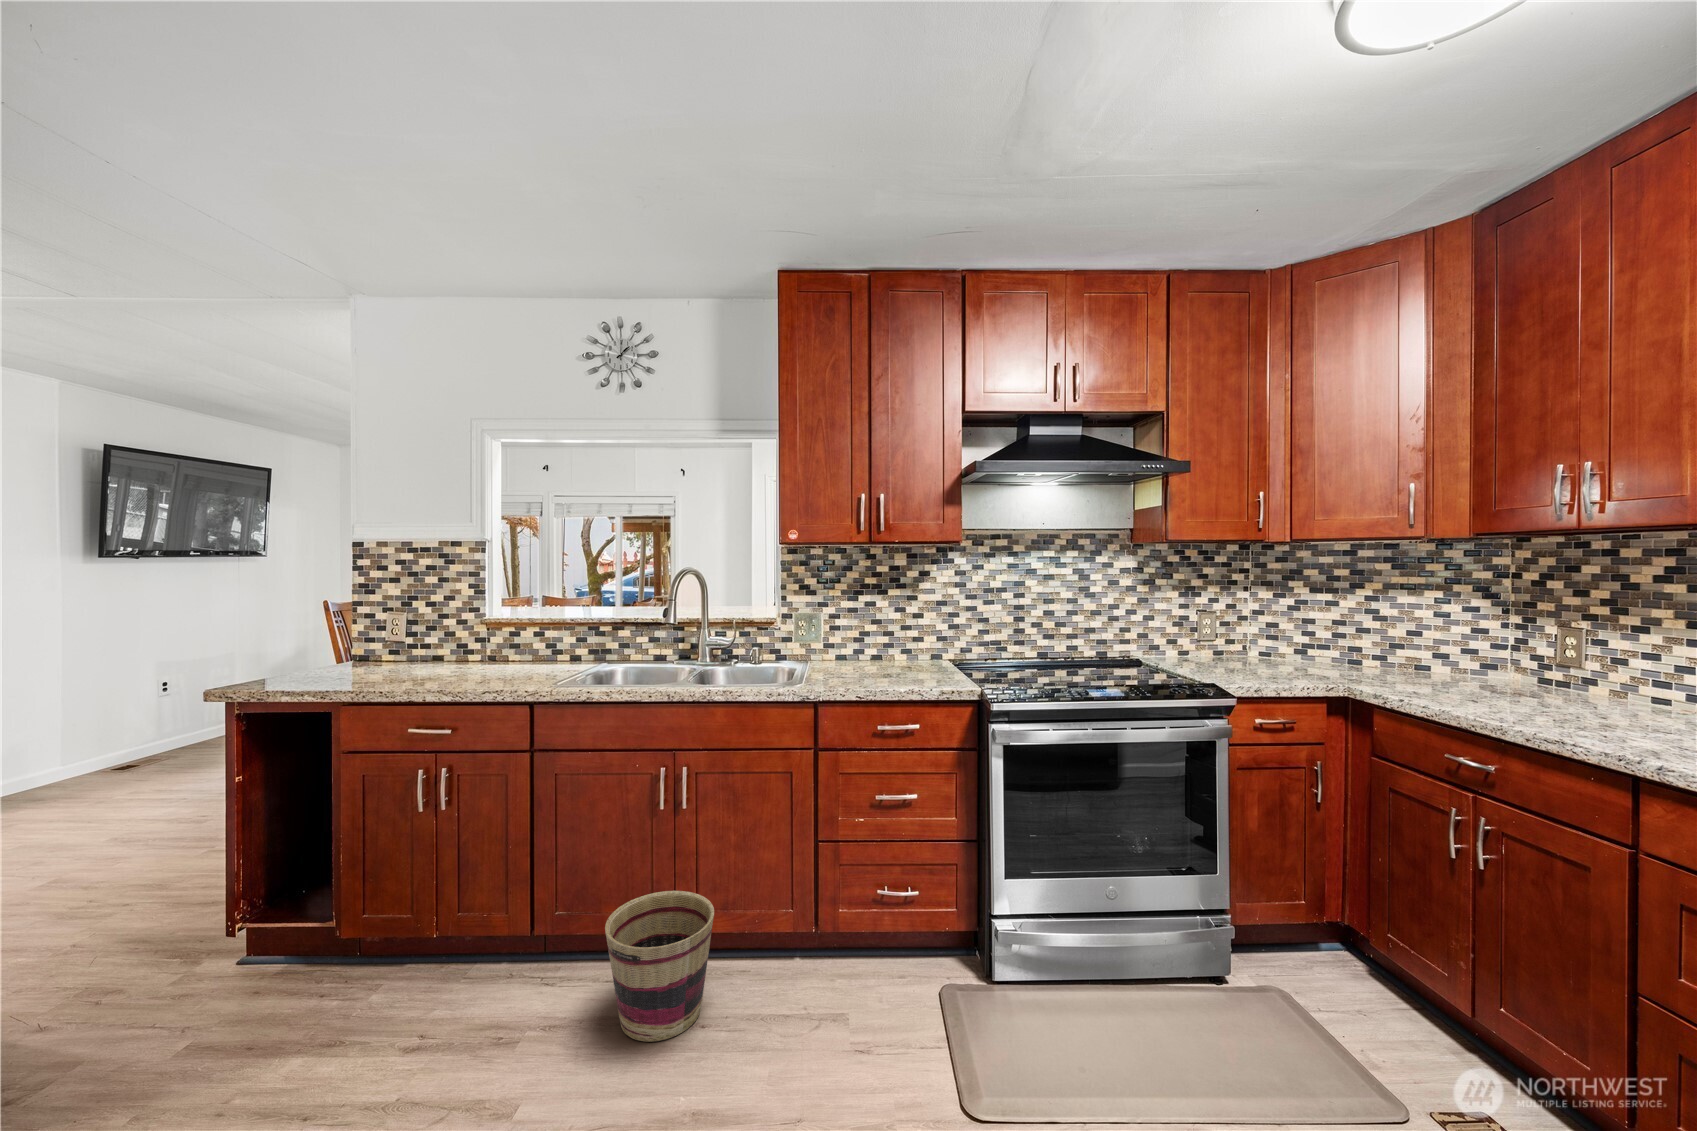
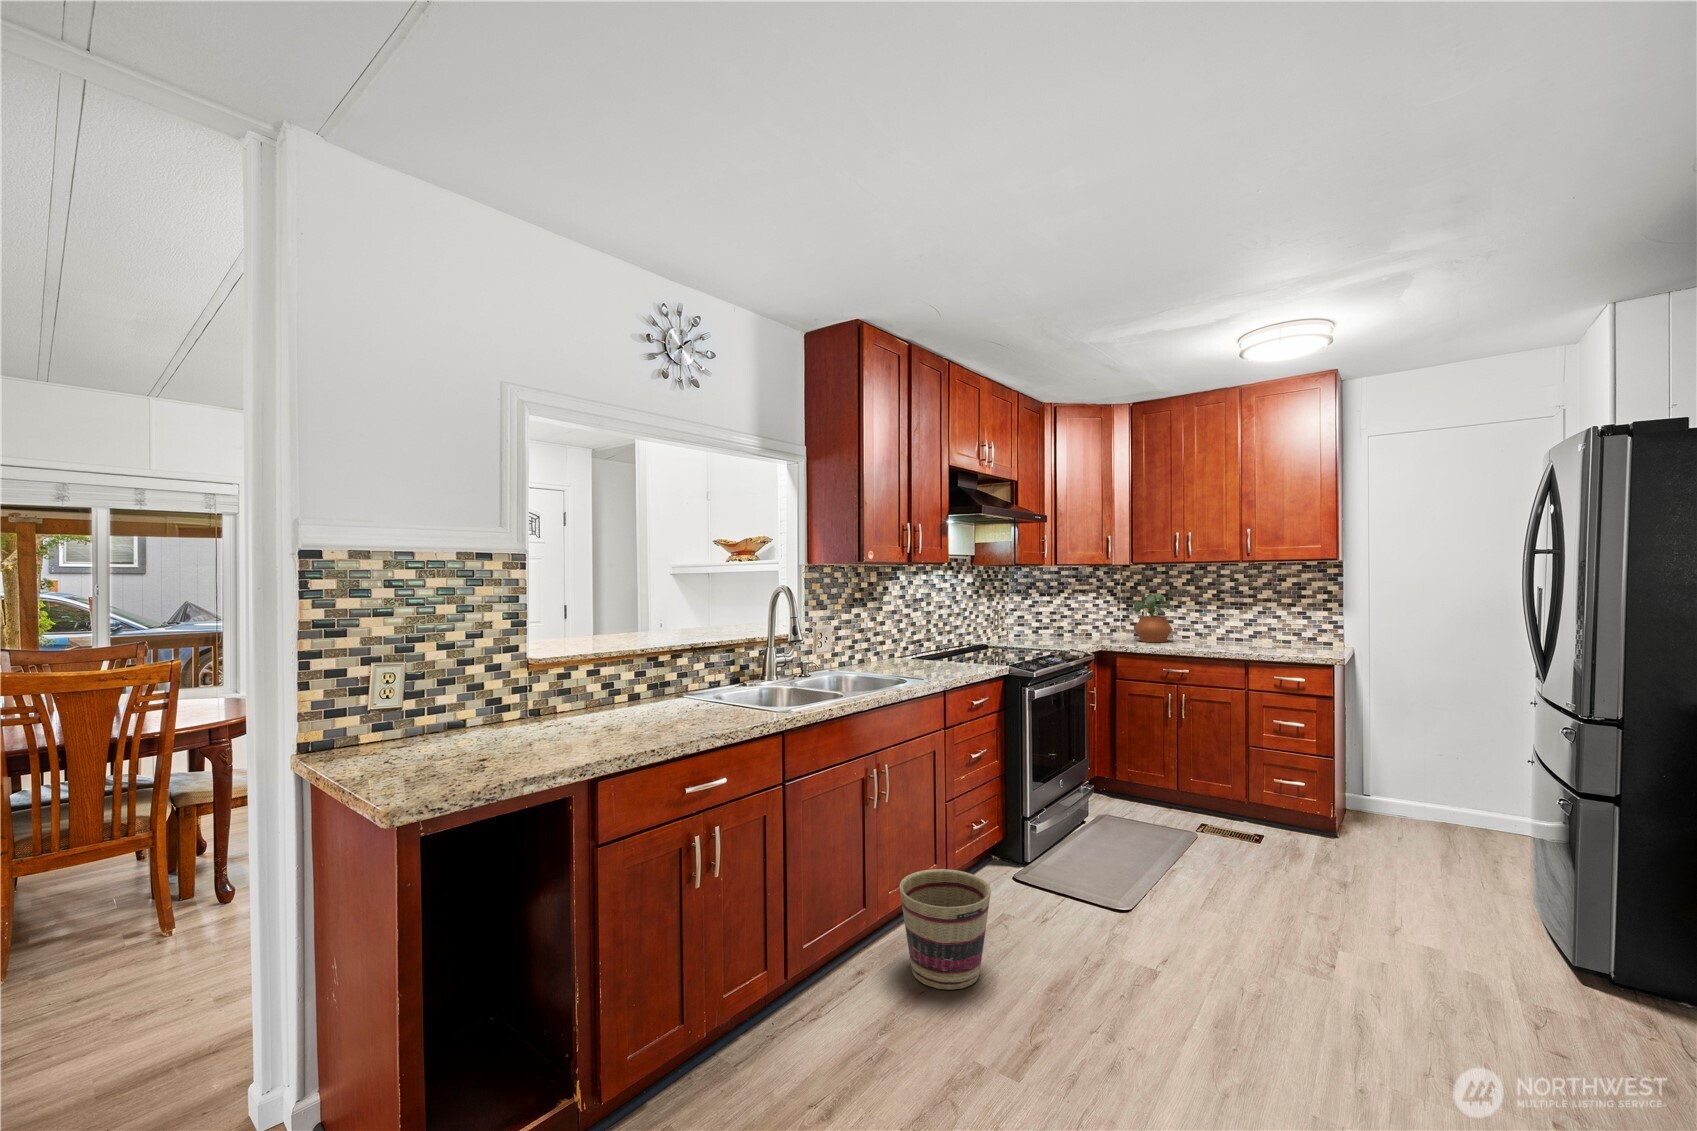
potted plant: none [1497,596,1627,700] -> present [1133,593,1176,642]

